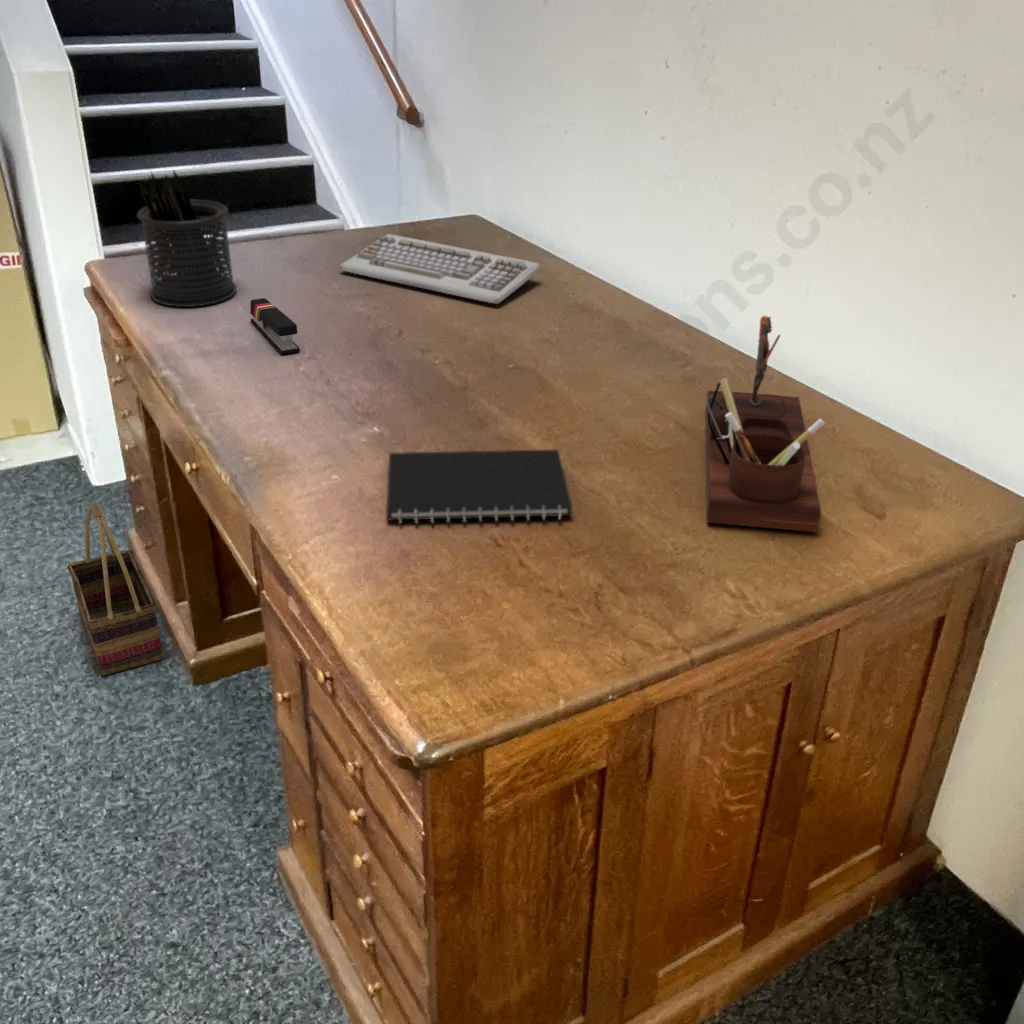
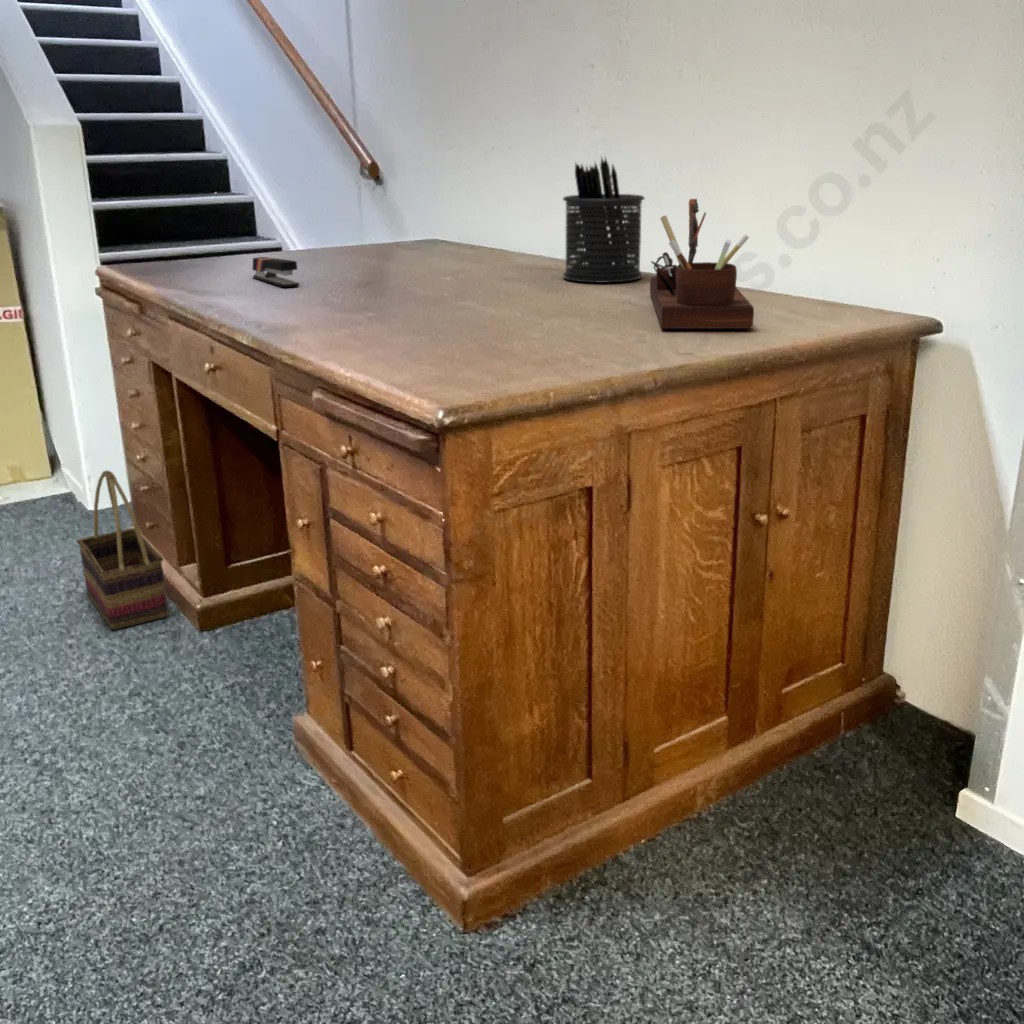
pen holder: present [137,171,236,307] -> present [563,158,645,283]
keyboard: present [340,234,541,304] -> none [324,234,498,263]
notebook: present [387,450,572,523] -> none [390,305,549,338]

